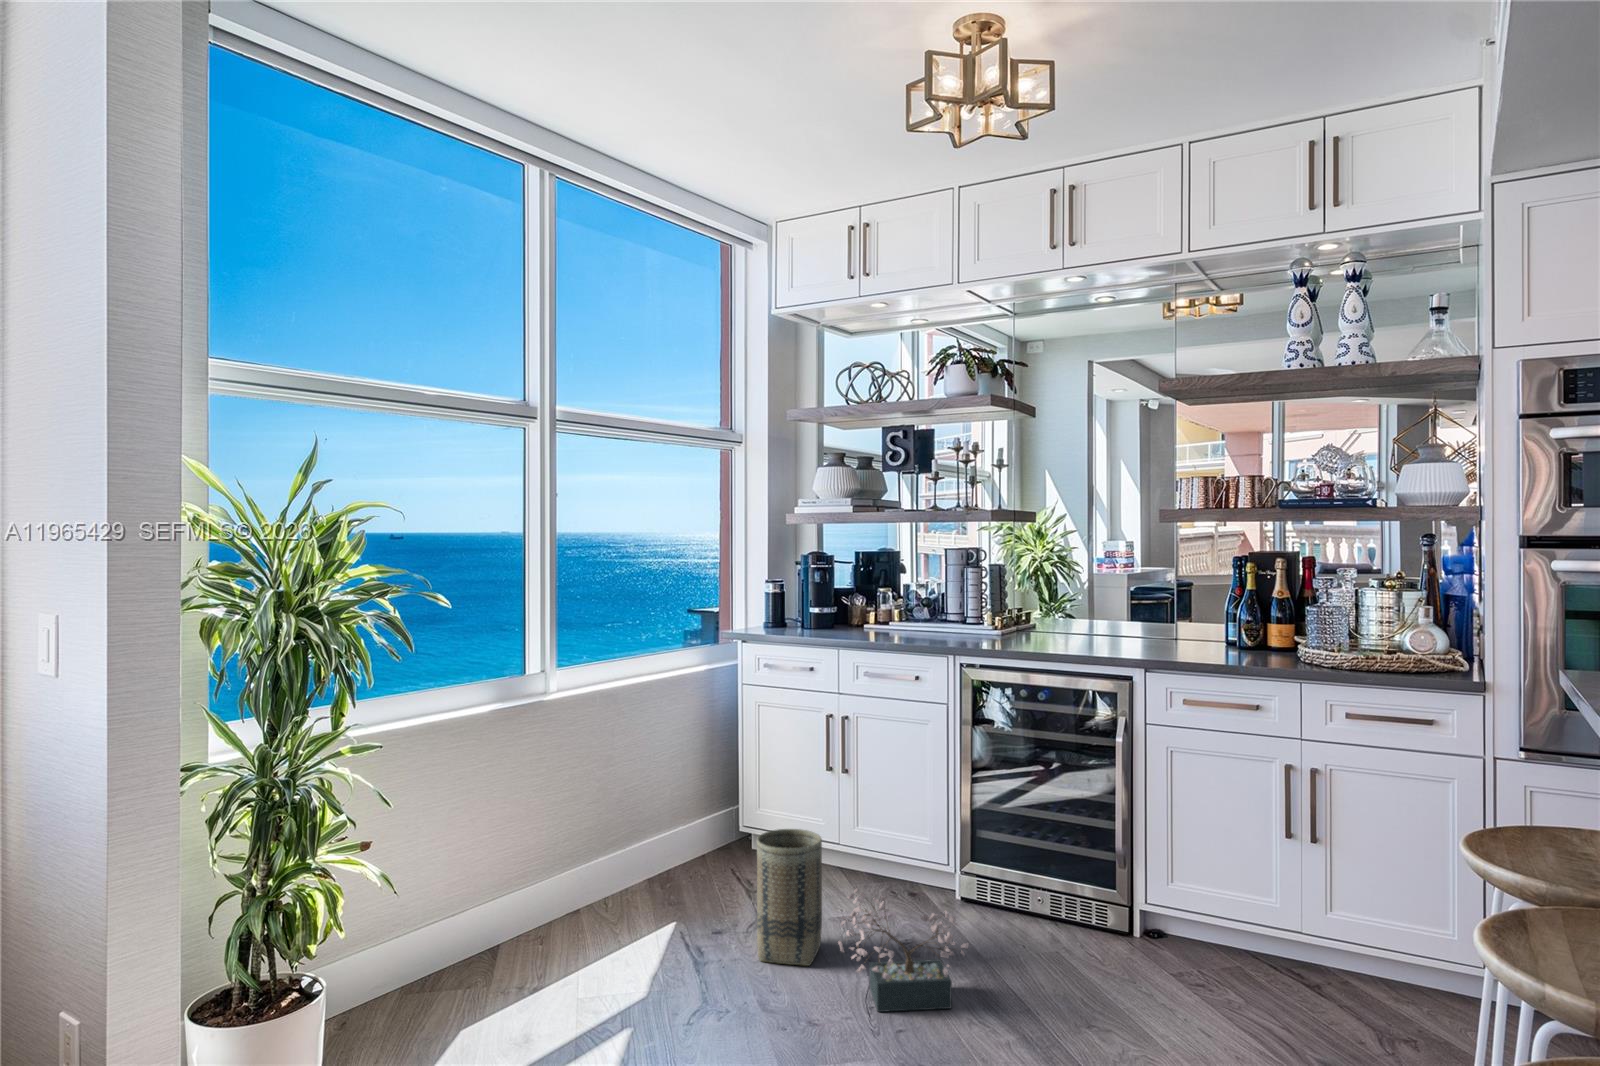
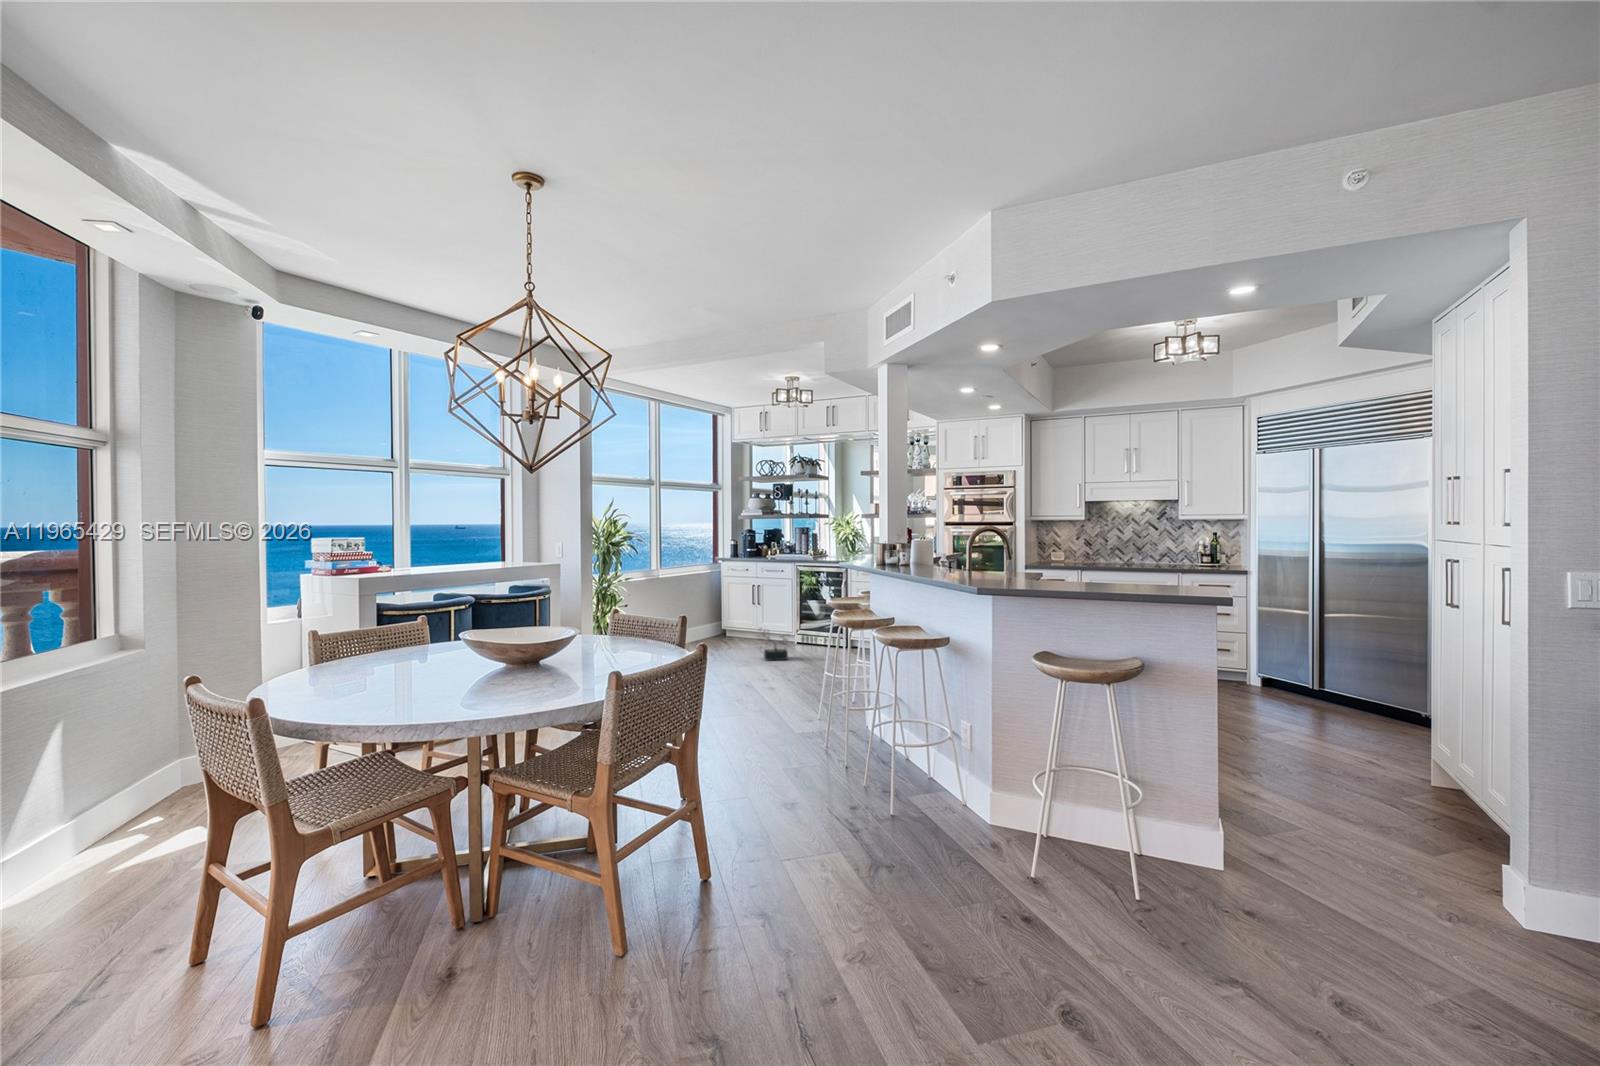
basket: present [757,829,822,966] -> none [729,616,750,655]

